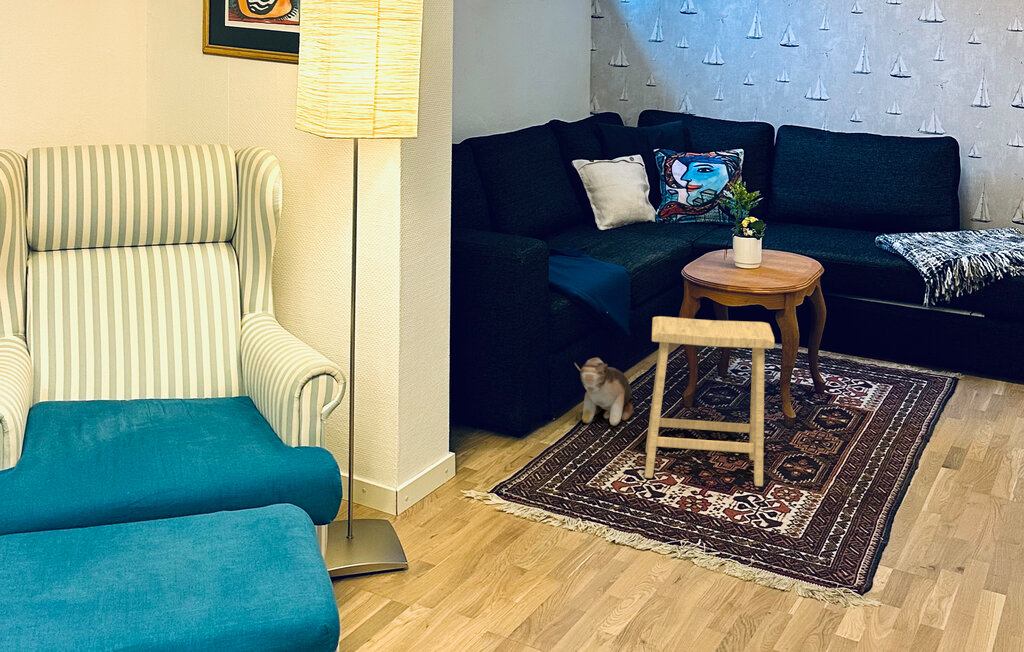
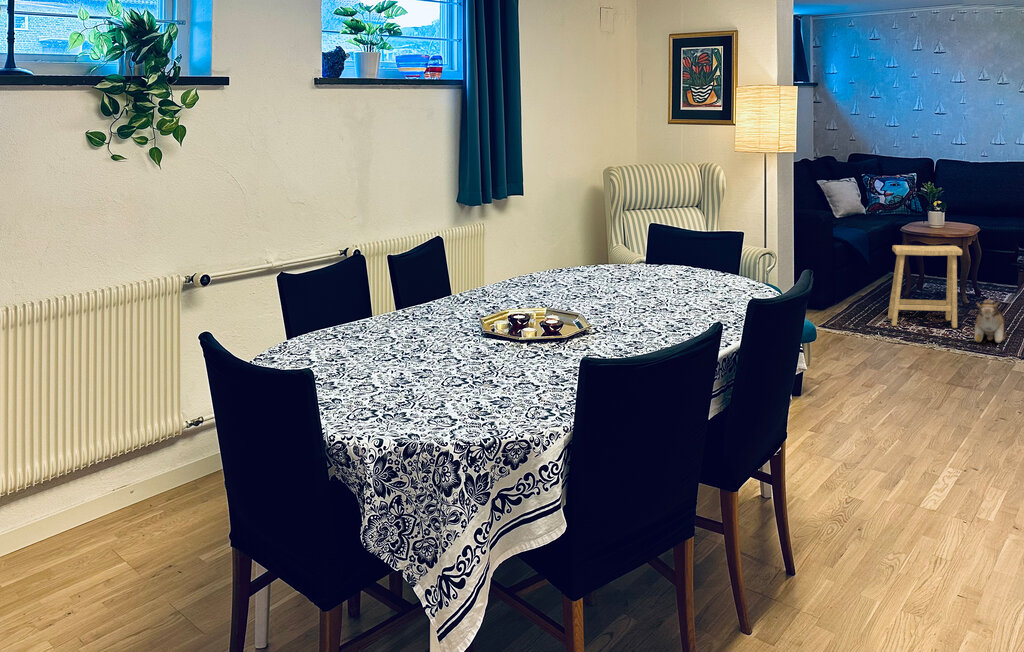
plush toy: present [575,358,634,425] -> present [975,299,1006,343]

